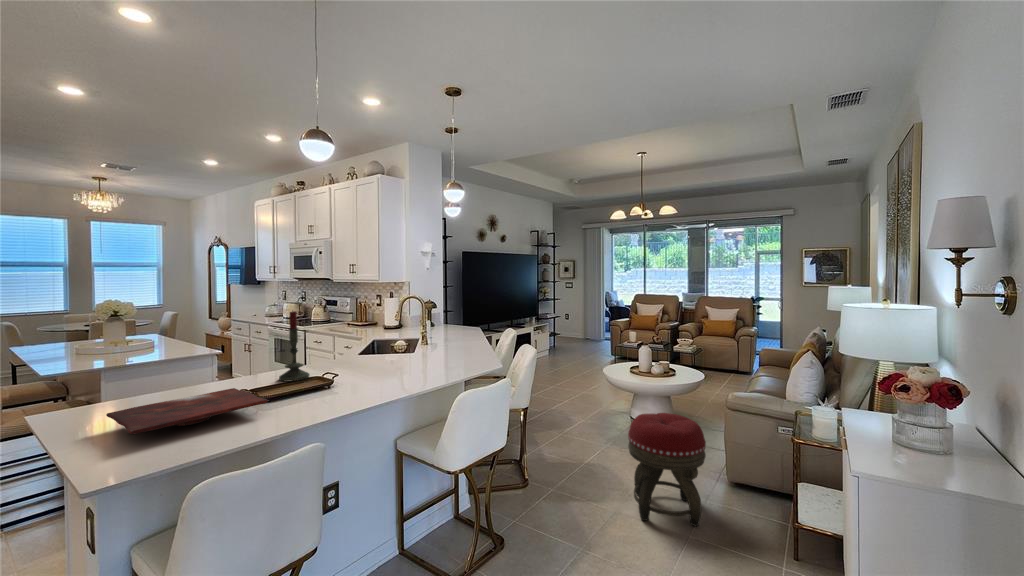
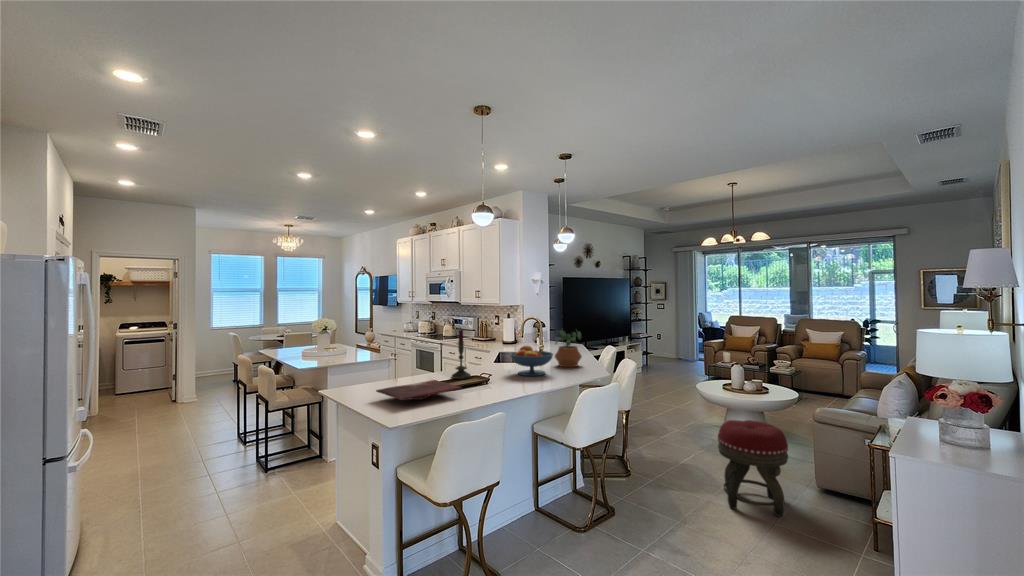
potted plant: none [435,309,470,358] -> present [555,330,582,367]
fruit bowl: none [369,331,429,373] -> present [510,346,553,376]

